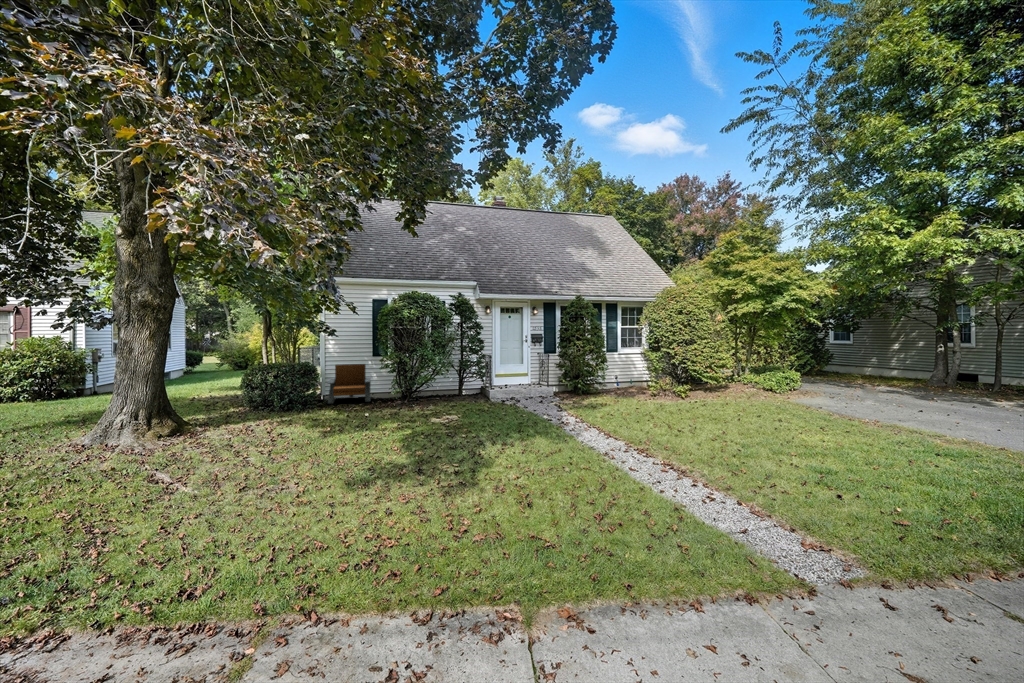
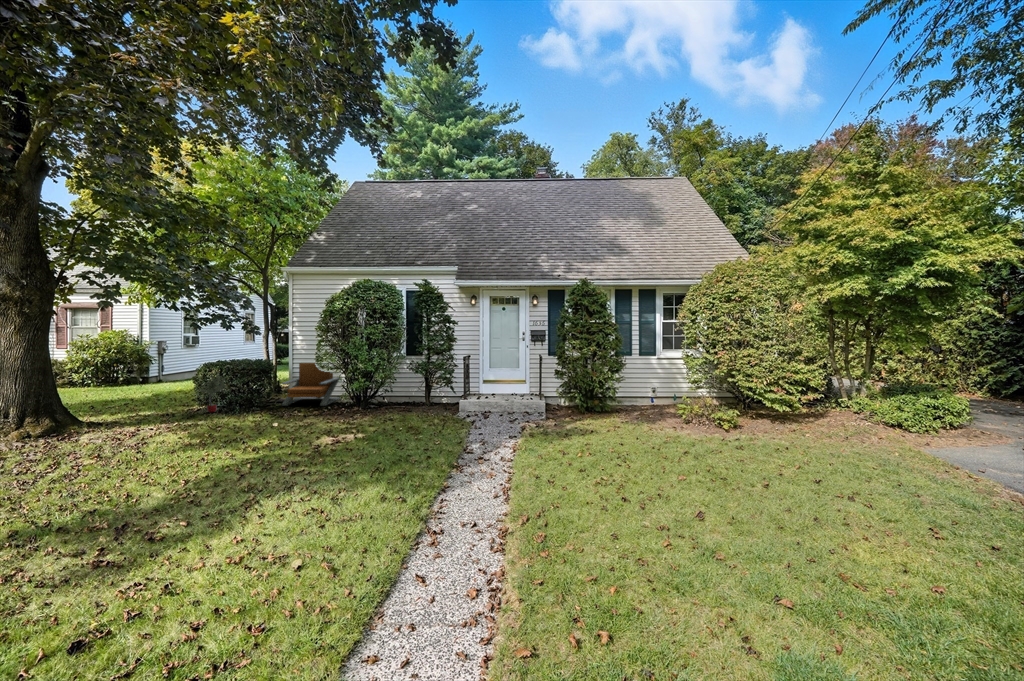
potted tree: none [252,375,285,413] -> present [200,374,227,413]

